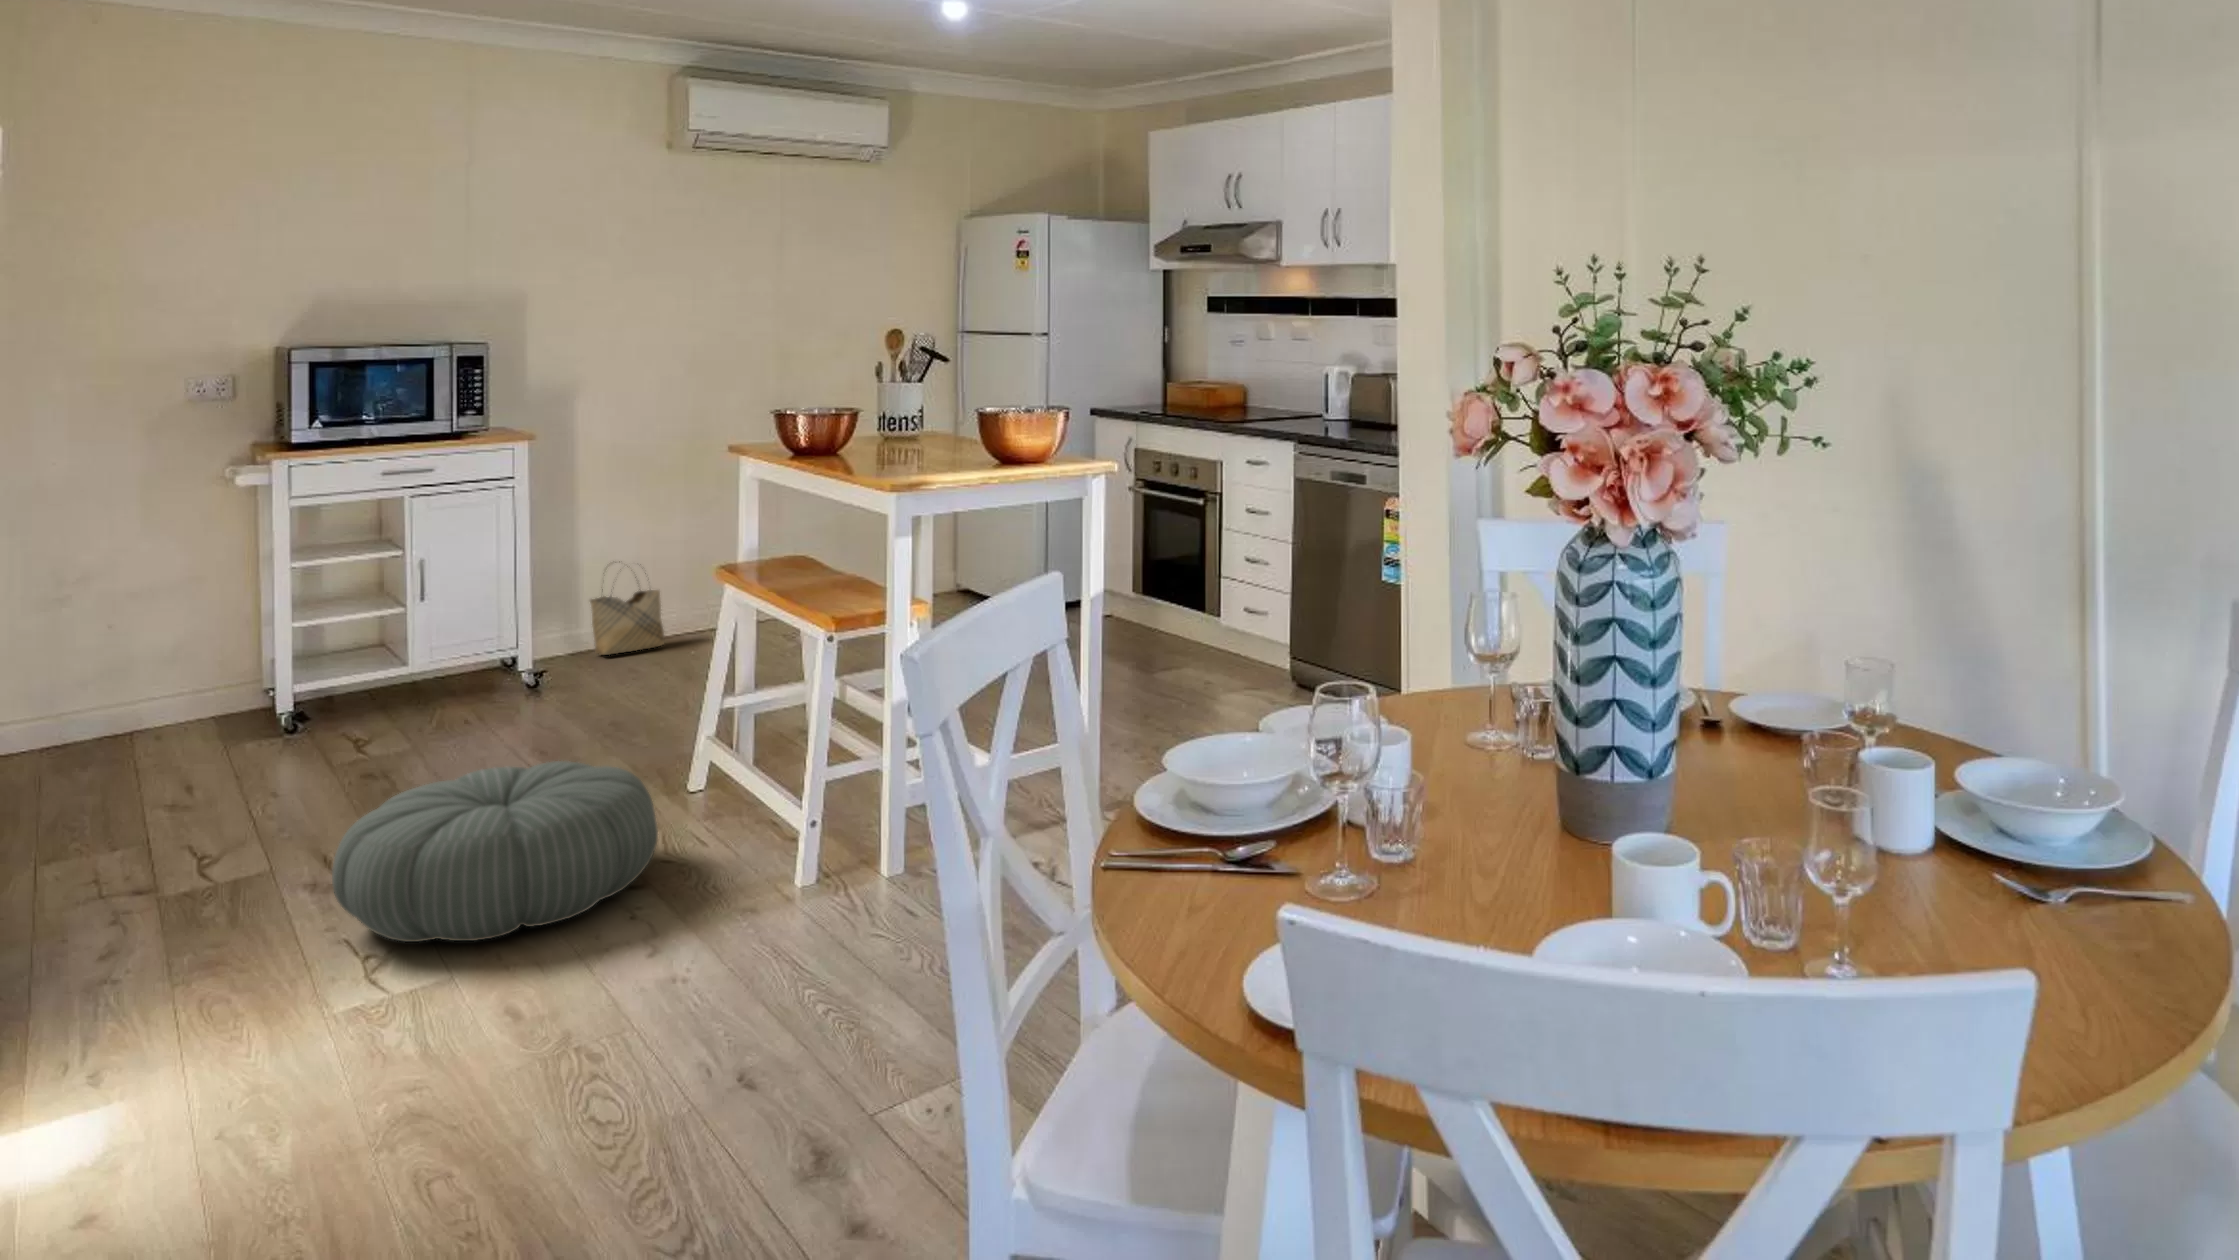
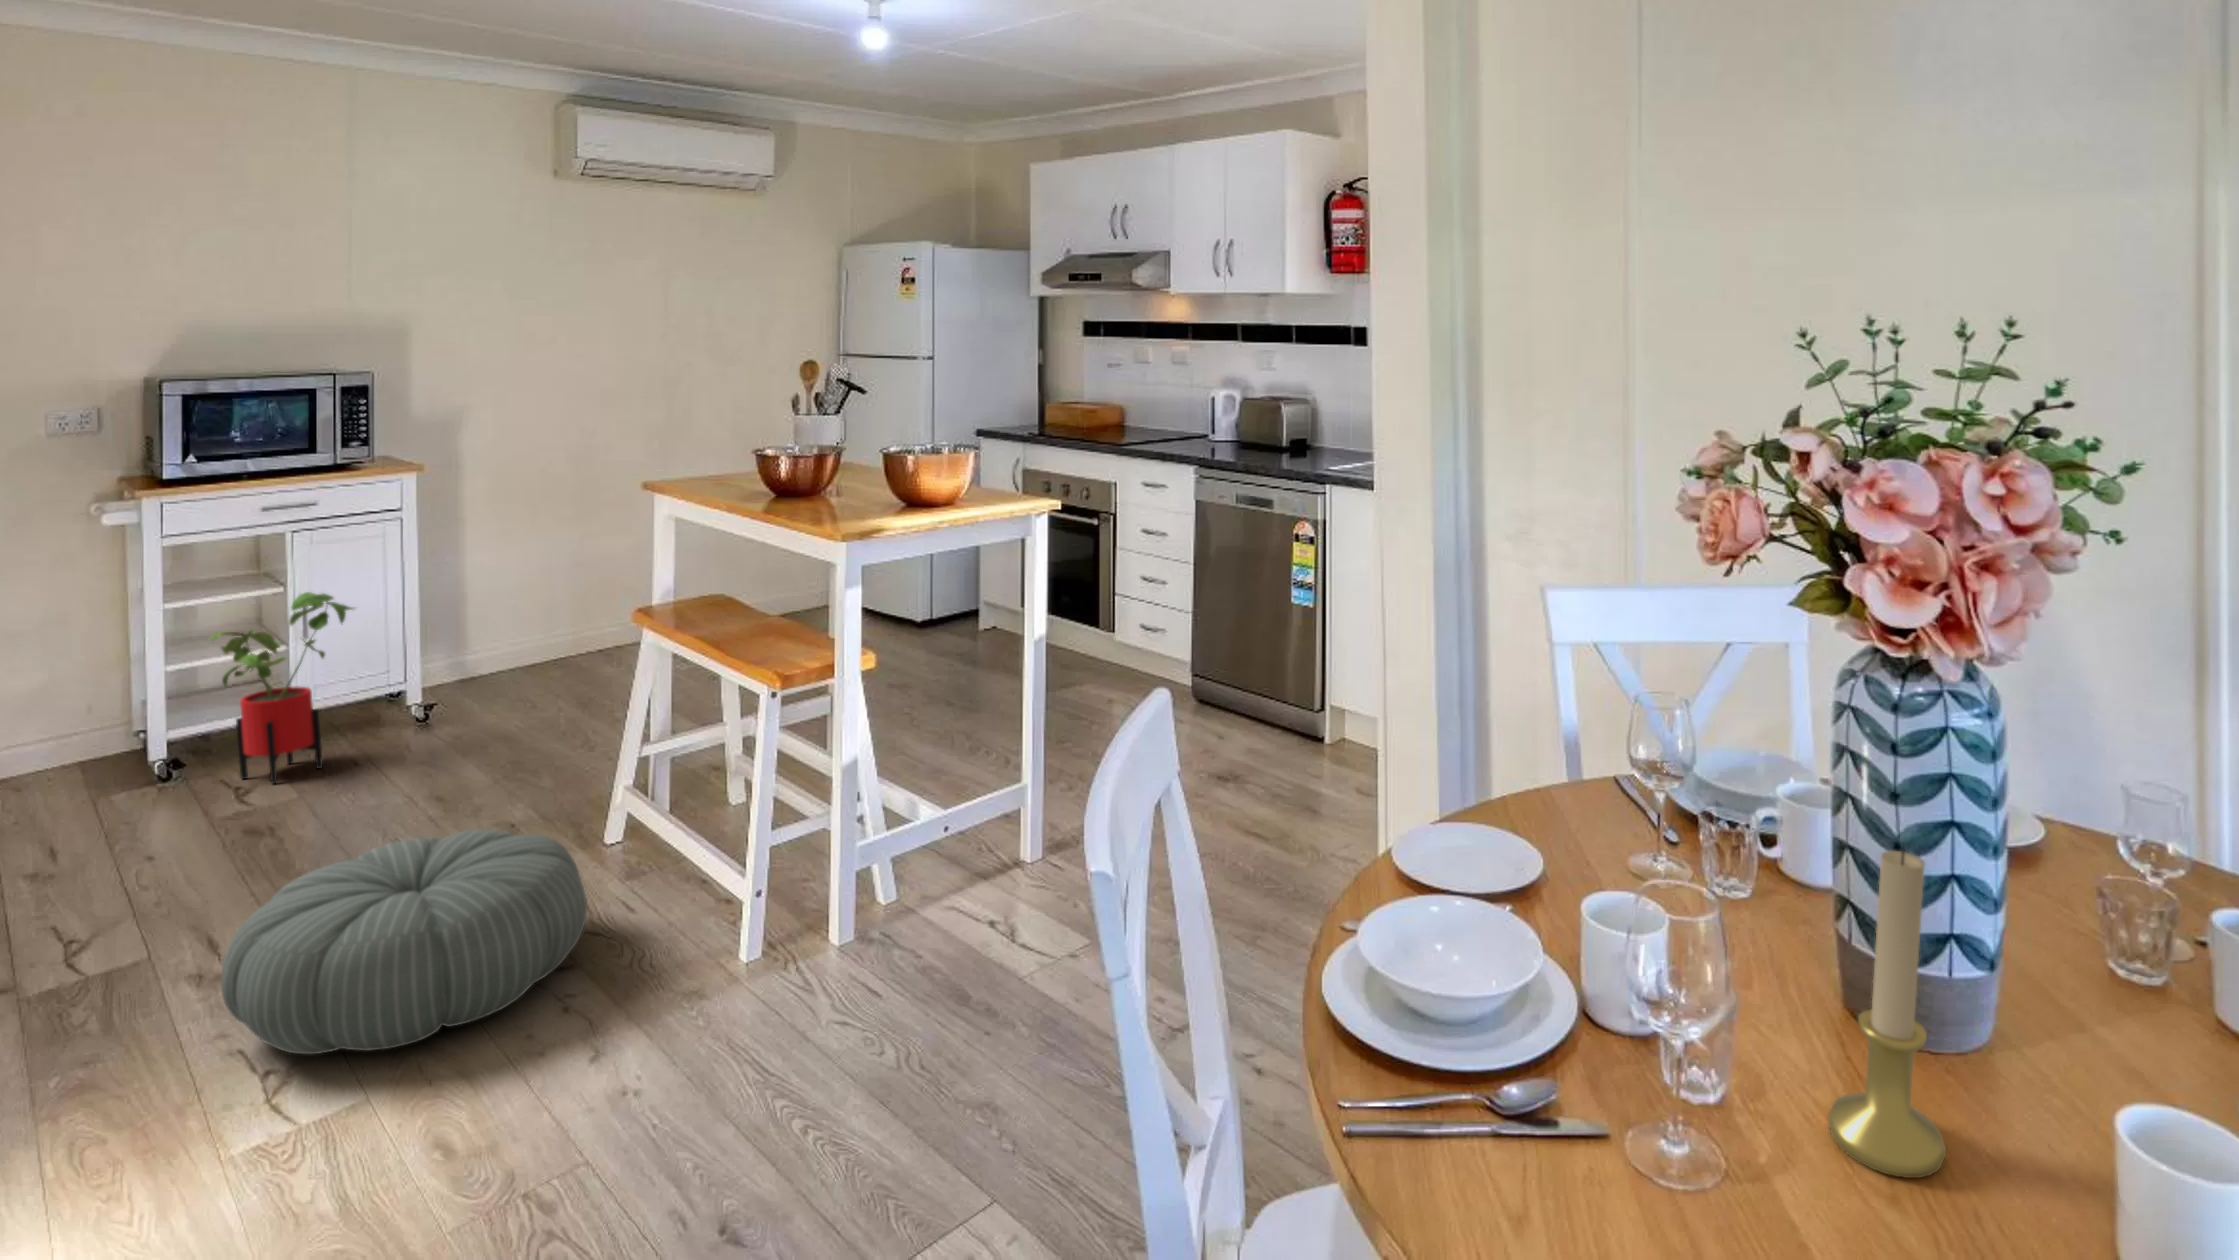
house plant: none [332,553,469,737] -> present [211,592,355,784]
woven basket: present [590,561,664,655] -> none [480,587,557,682]
candle holder: none [1479,655,1560,904] -> present [1828,848,1946,1178]

